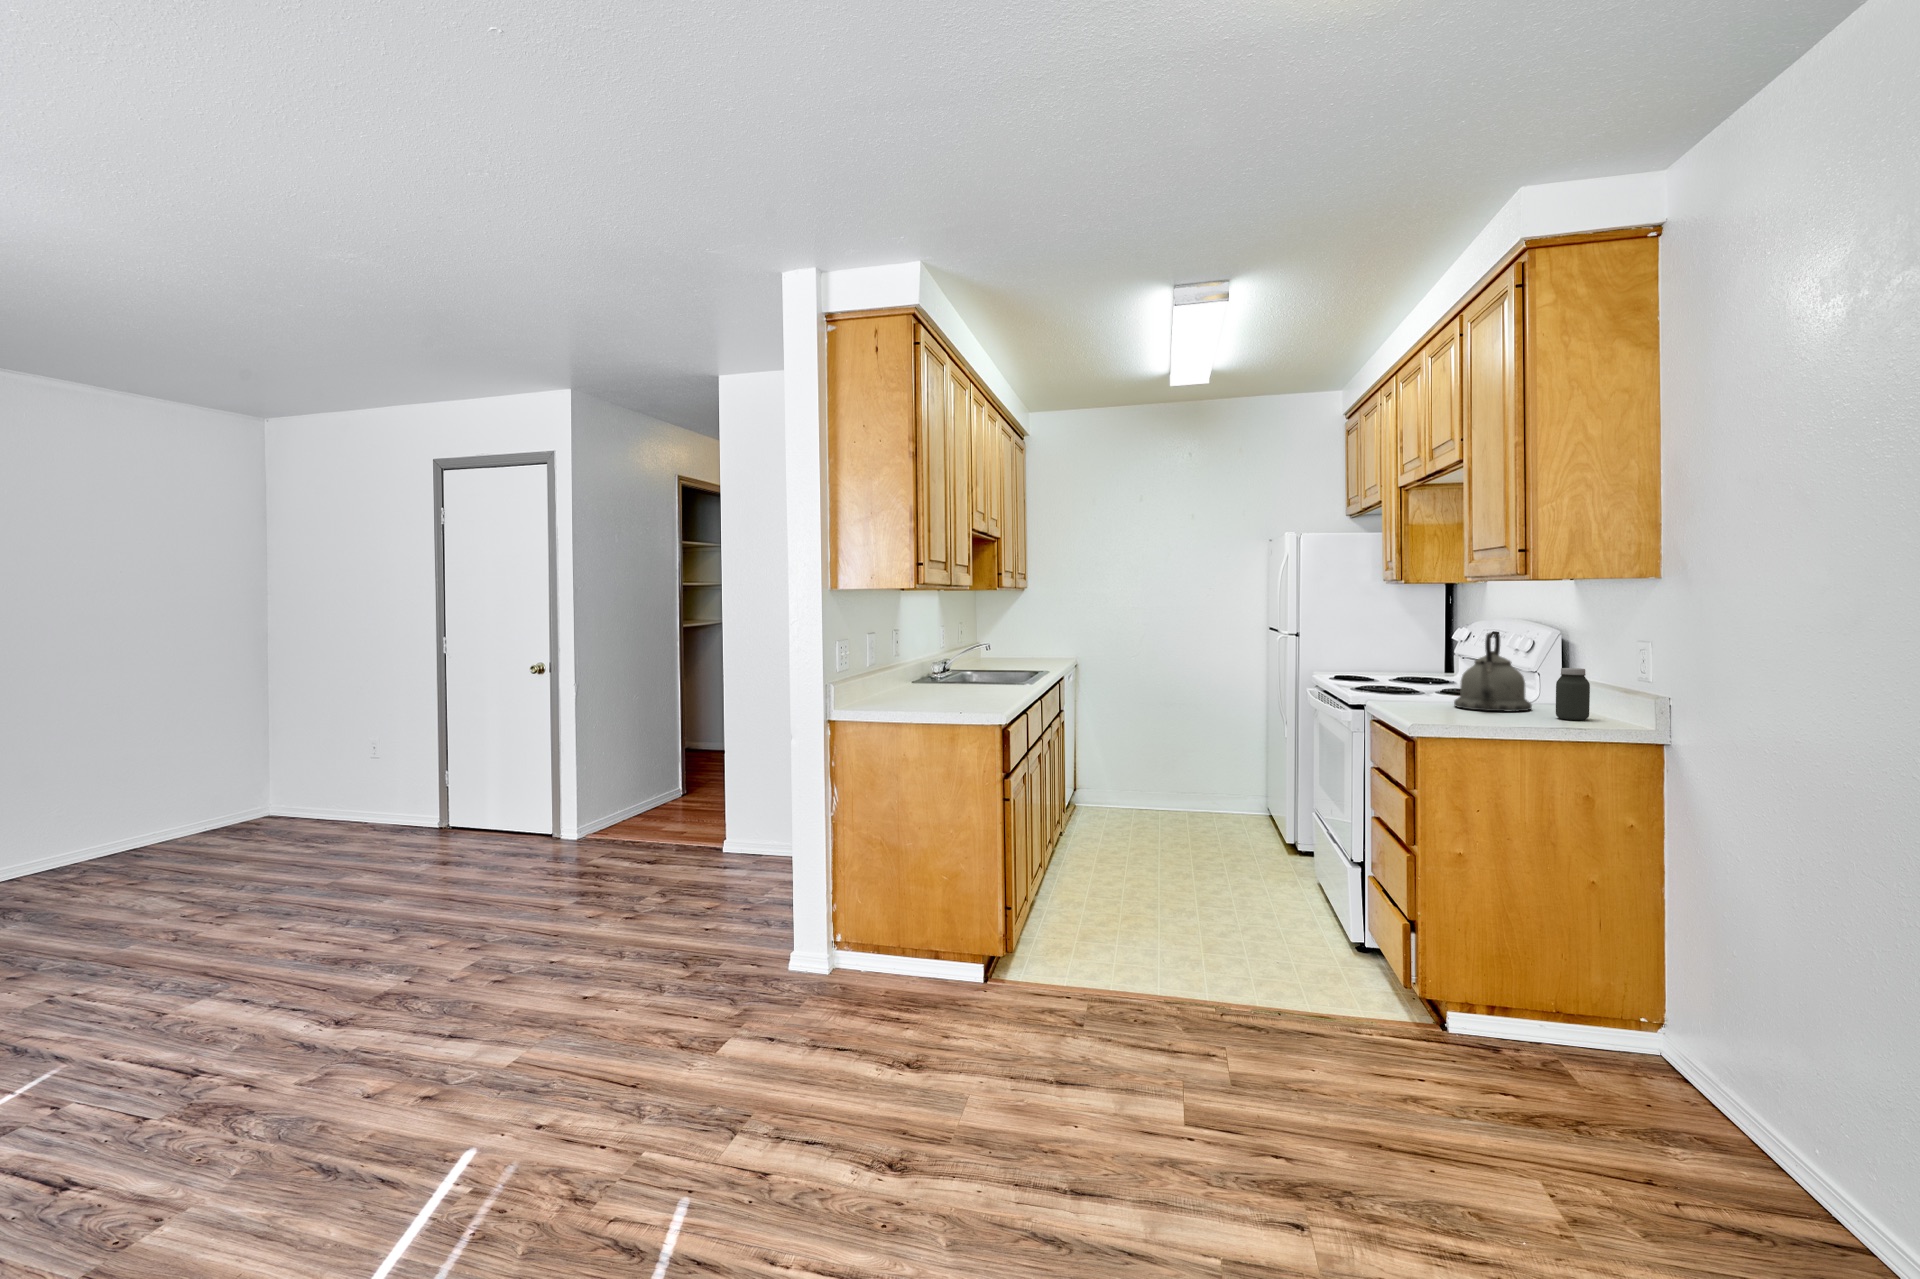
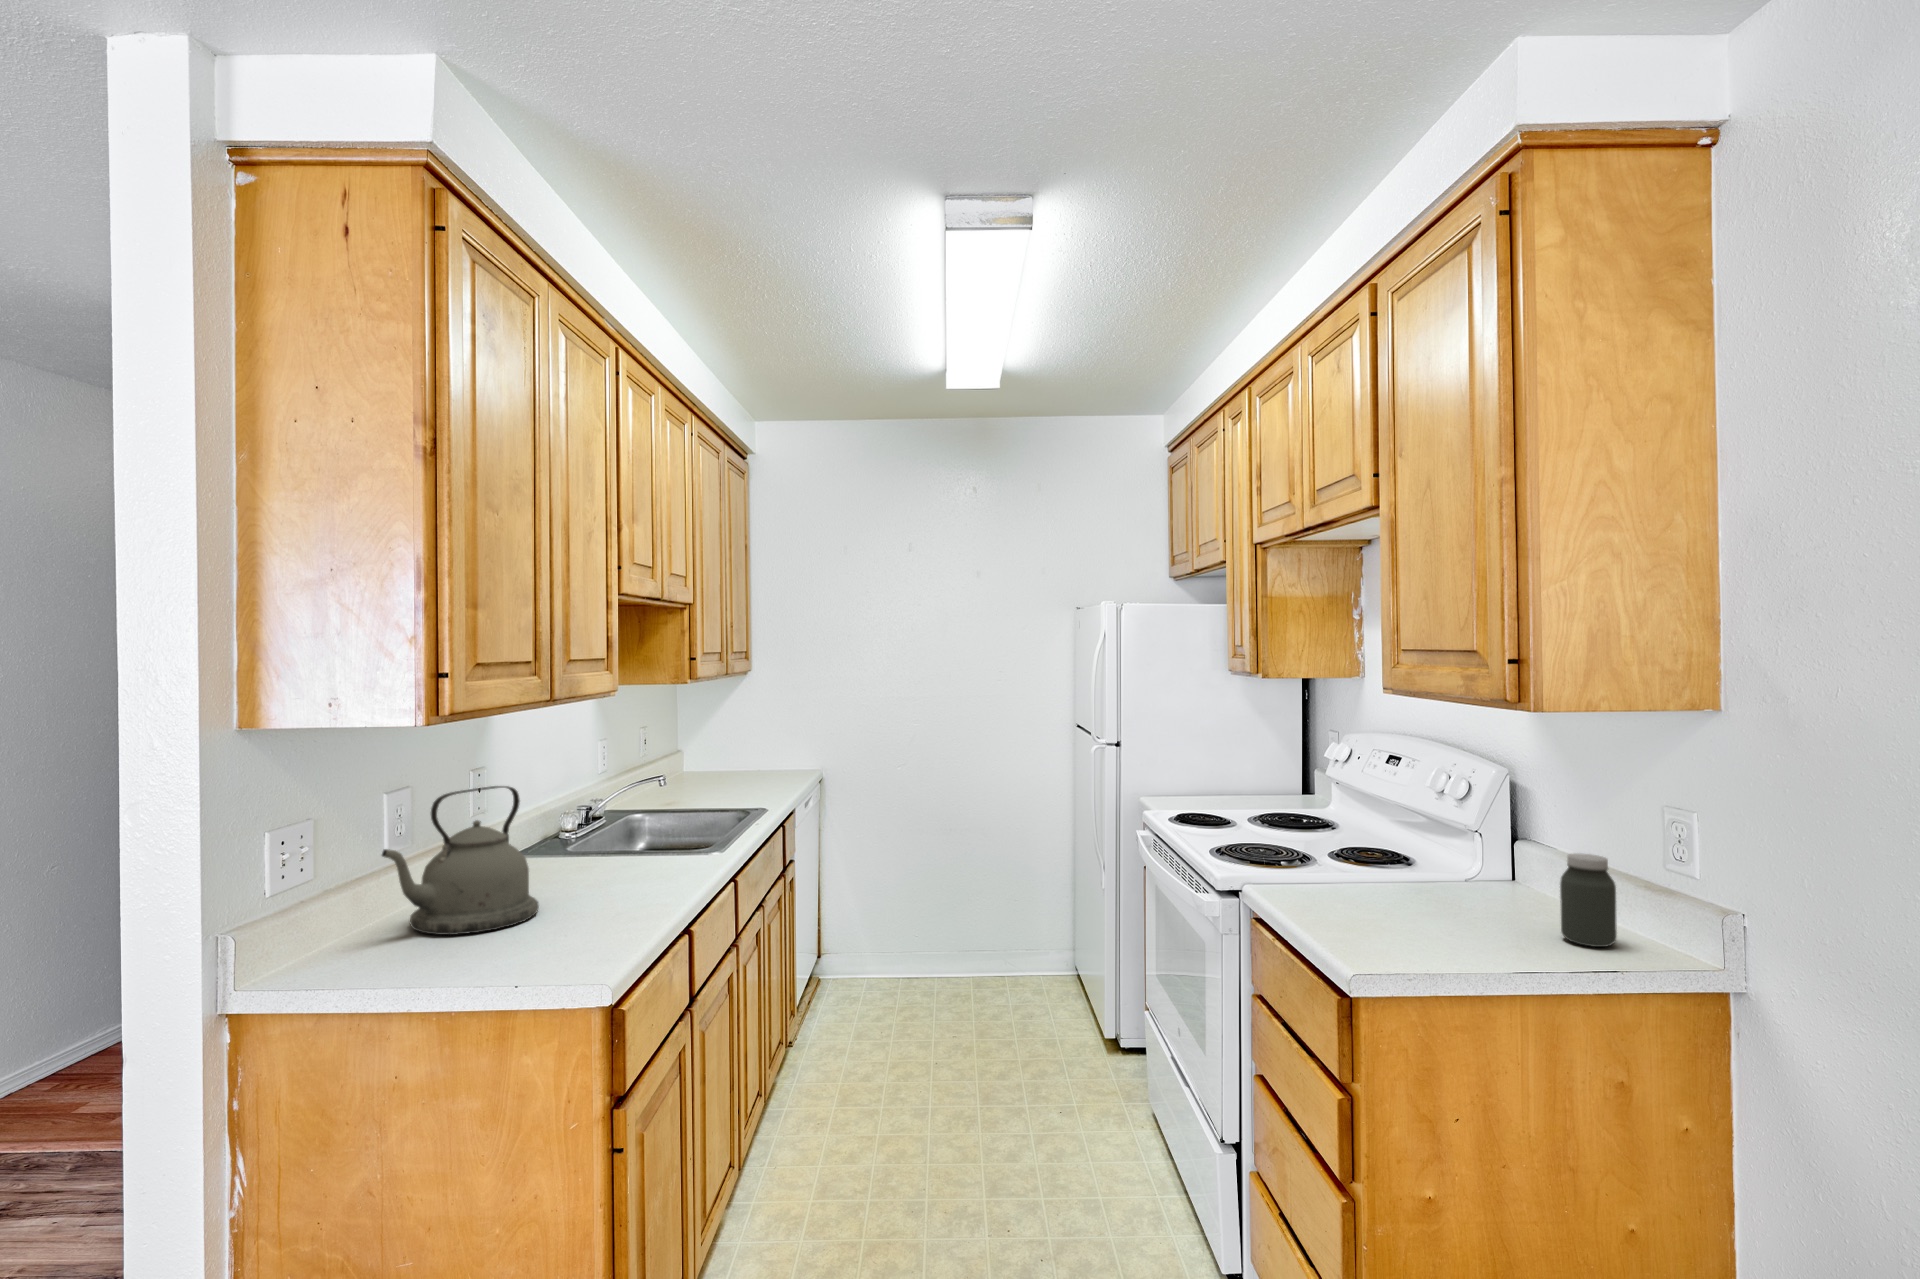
kettle: present [1454,632,1532,711] -> present [382,786,539,935]

